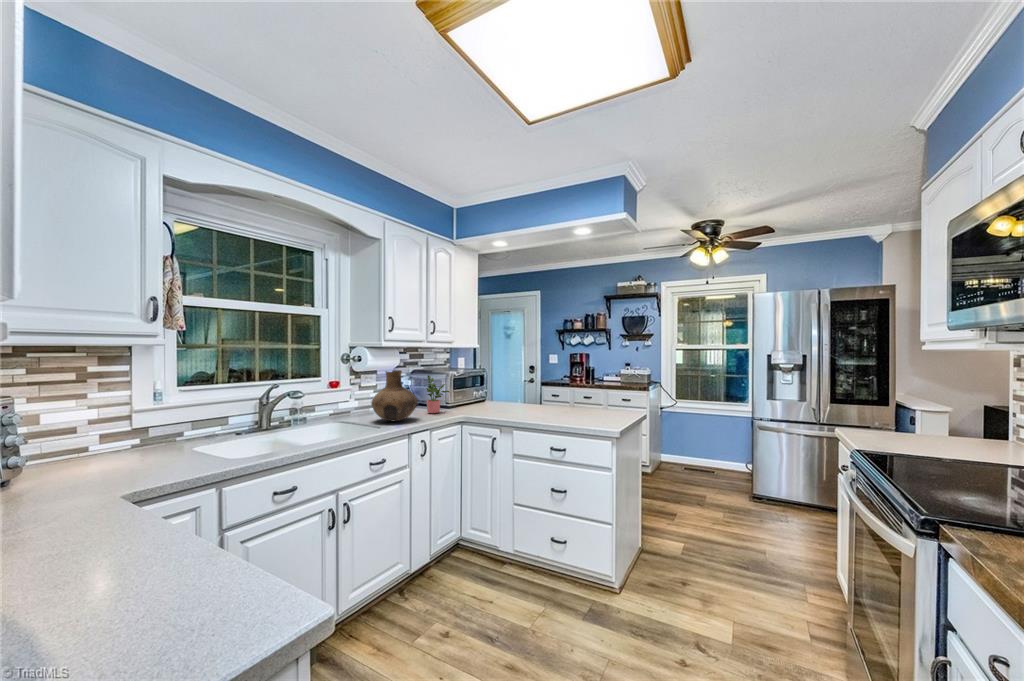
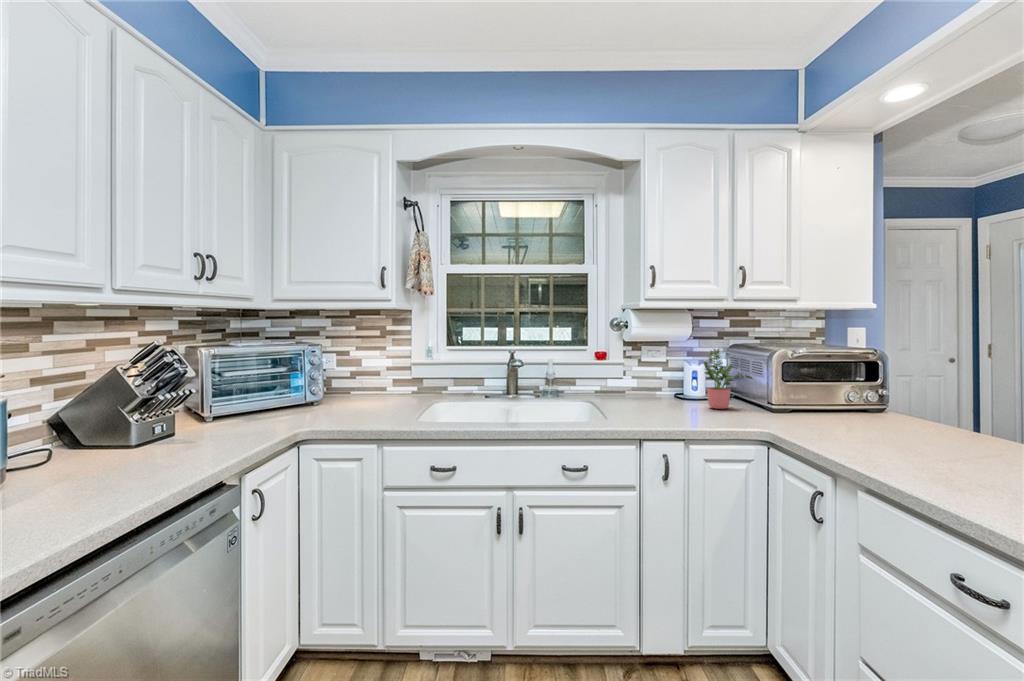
vase: present [371,370,417,421] -> none [606,338,670,409]

